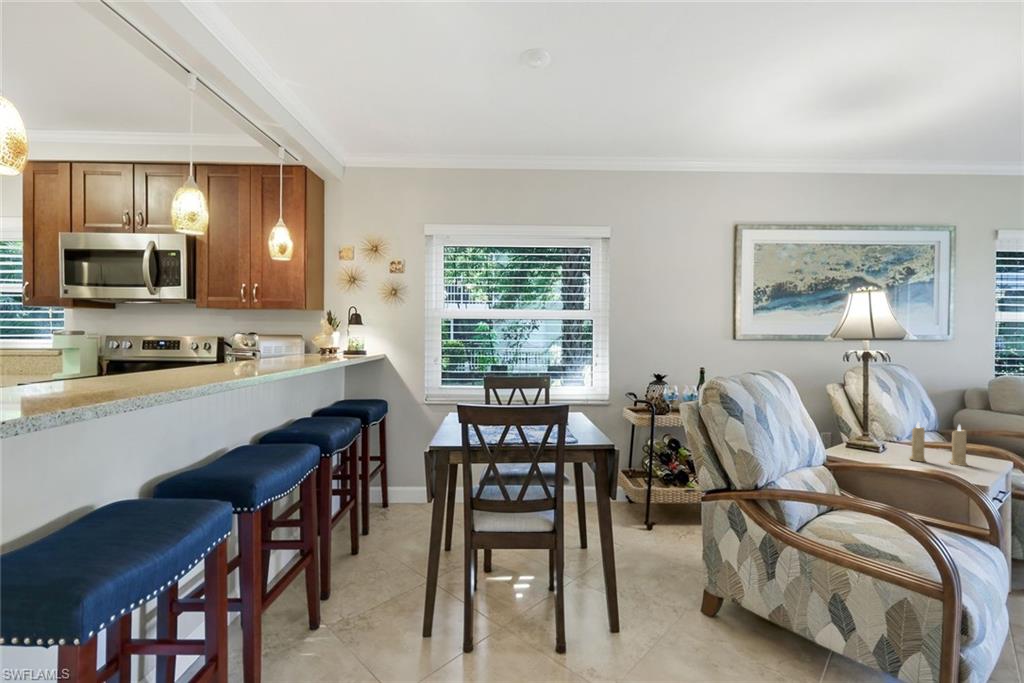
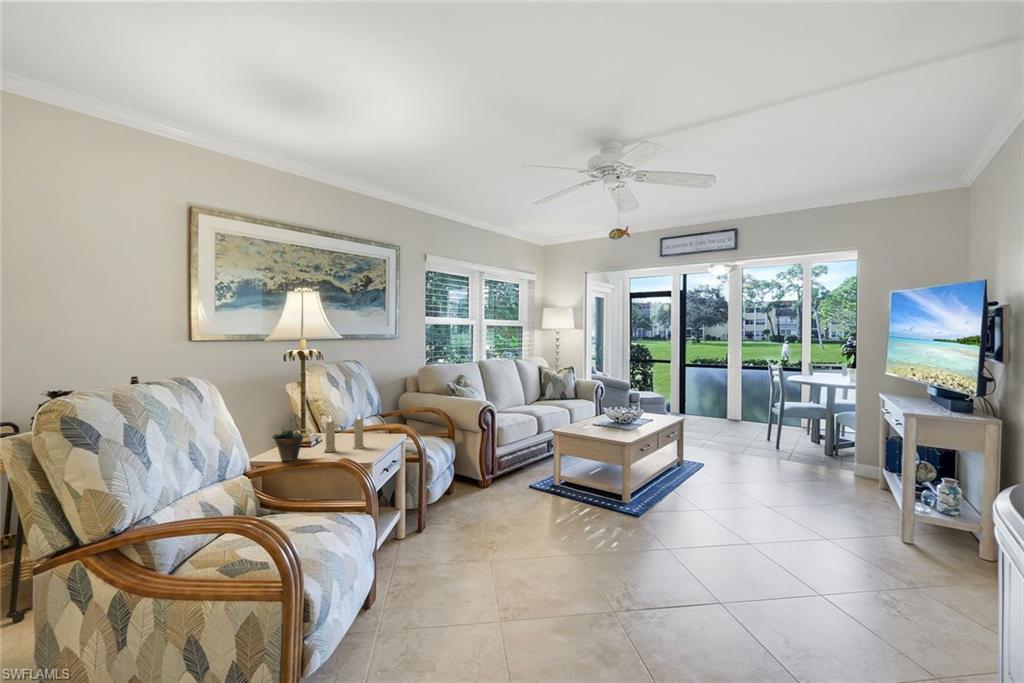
succulent plant: none [854,417,889,461] -> present [272,419,303,461]

